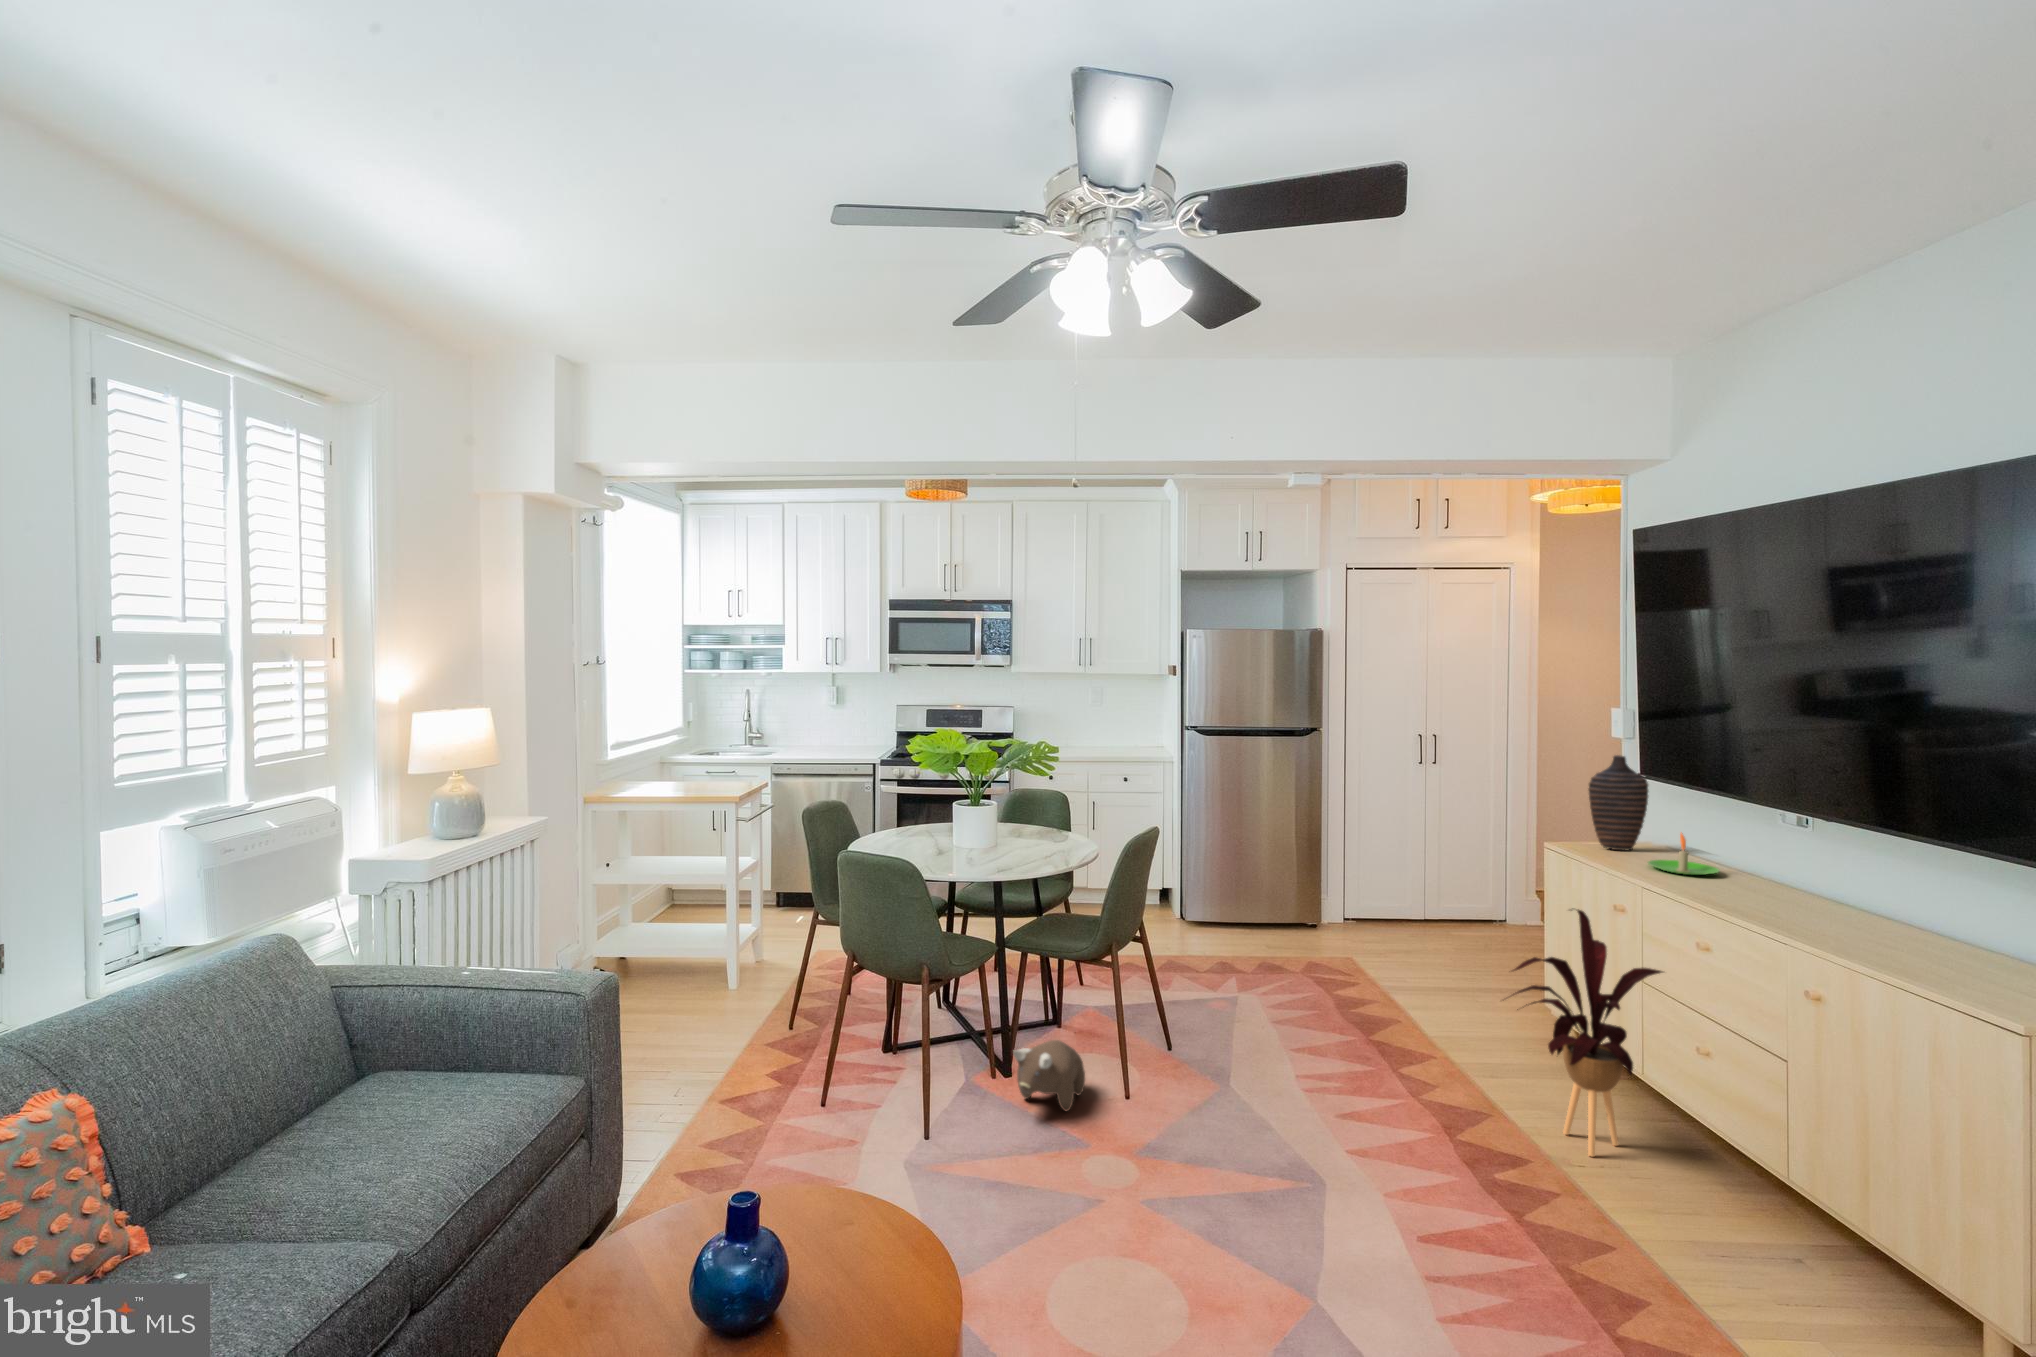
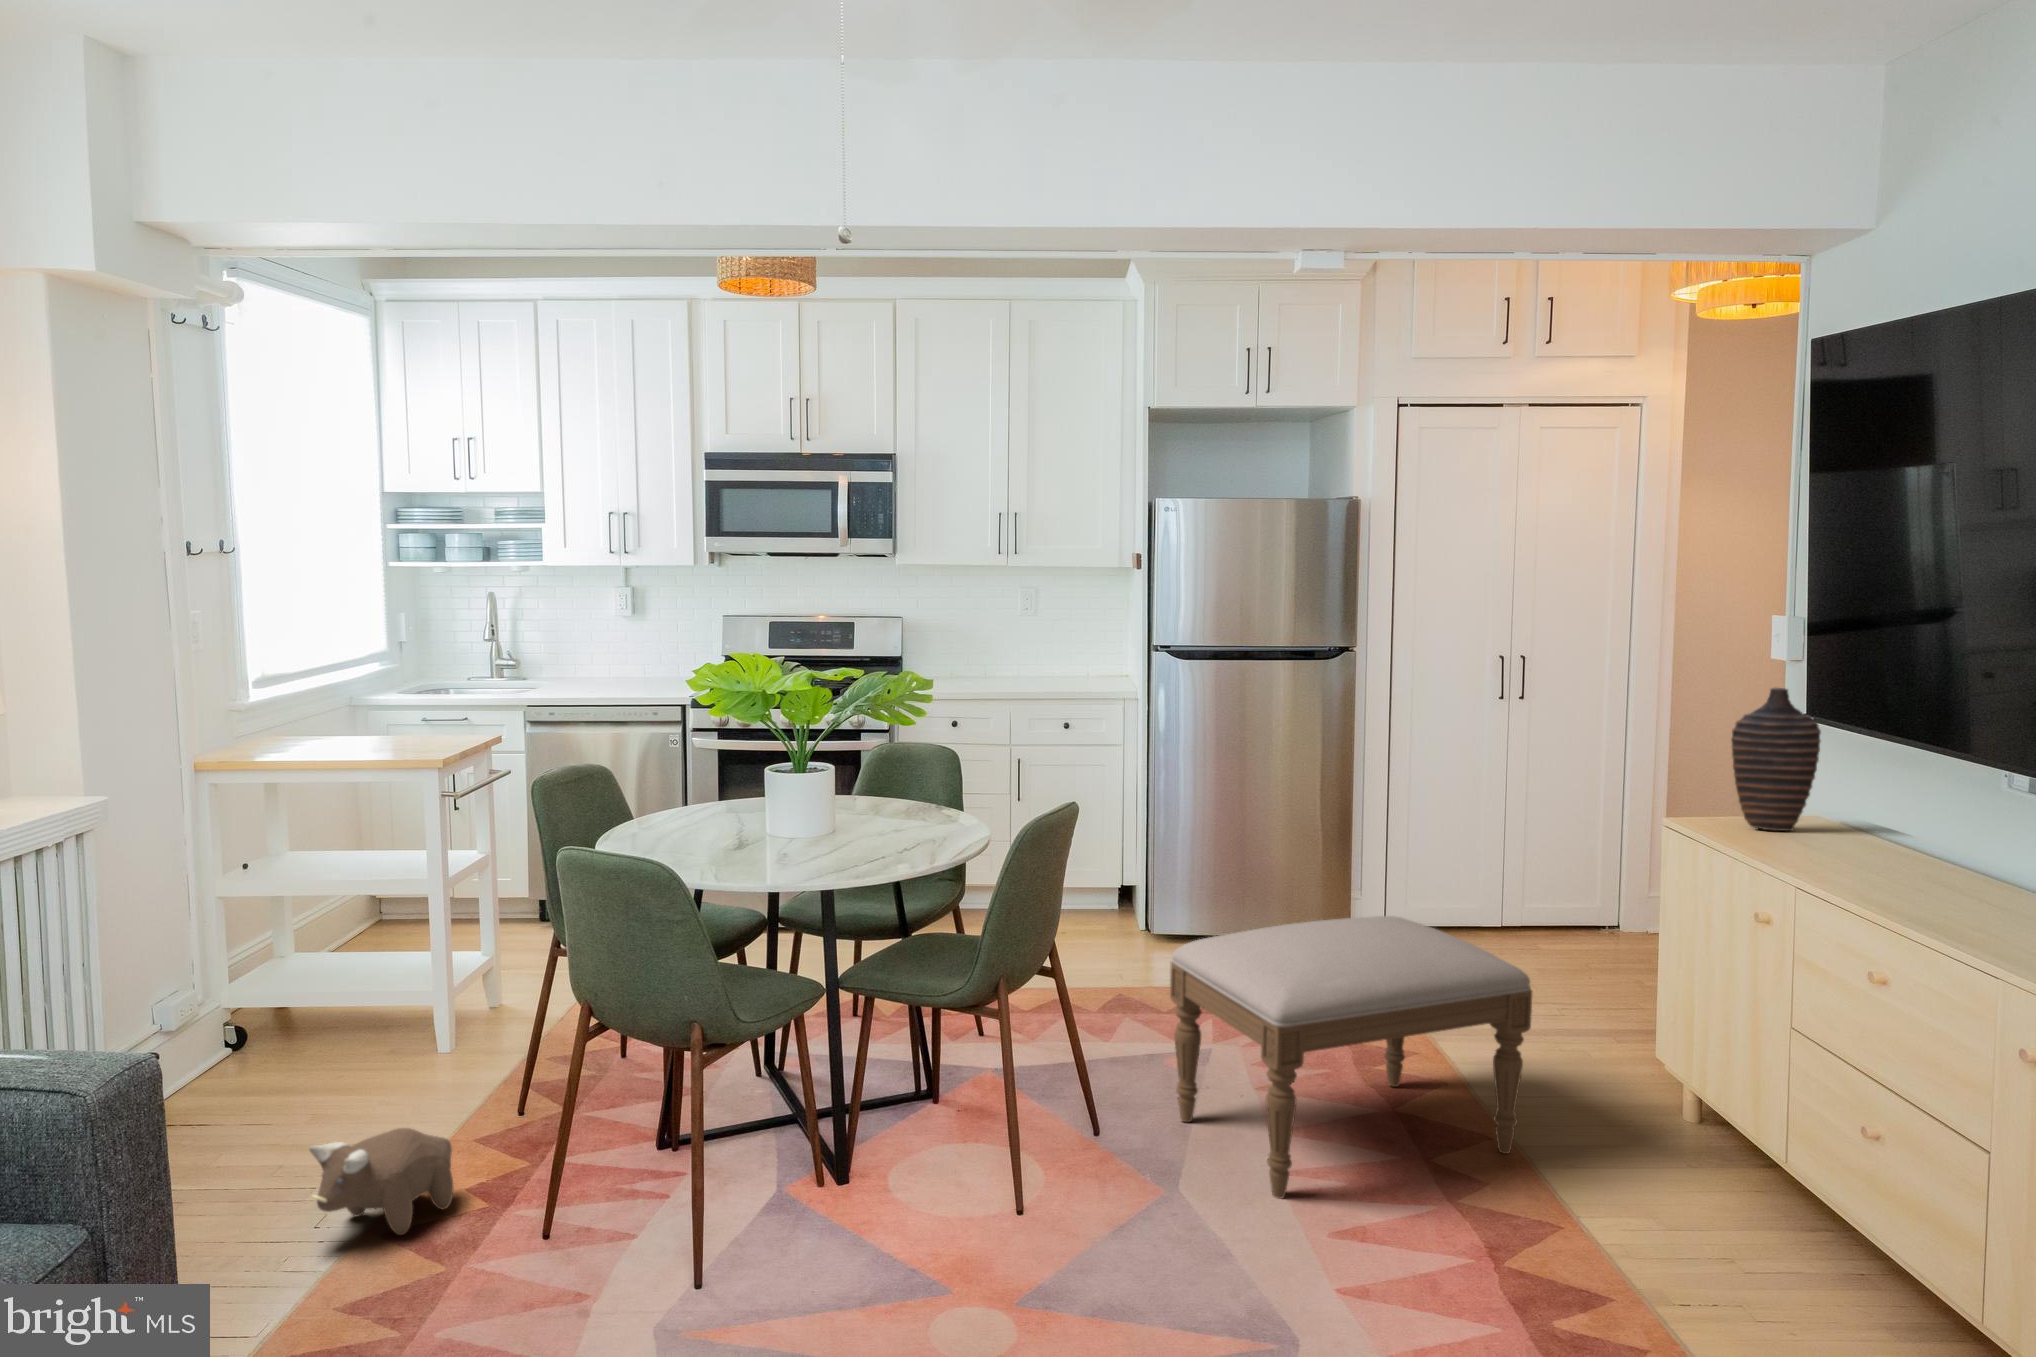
candle: present [1648,833,1719,875] -> none [1810,804,1915,869]
ottoman: none [1218,906,1463,1092] -> present [1170,916,1532,1199]
house plant: present [1512,909,1663,1157] -> none [1573,925,1822,1292]
plush toy: present [1013,1040,1085,1111] -> present [309,1128,454,1235]

